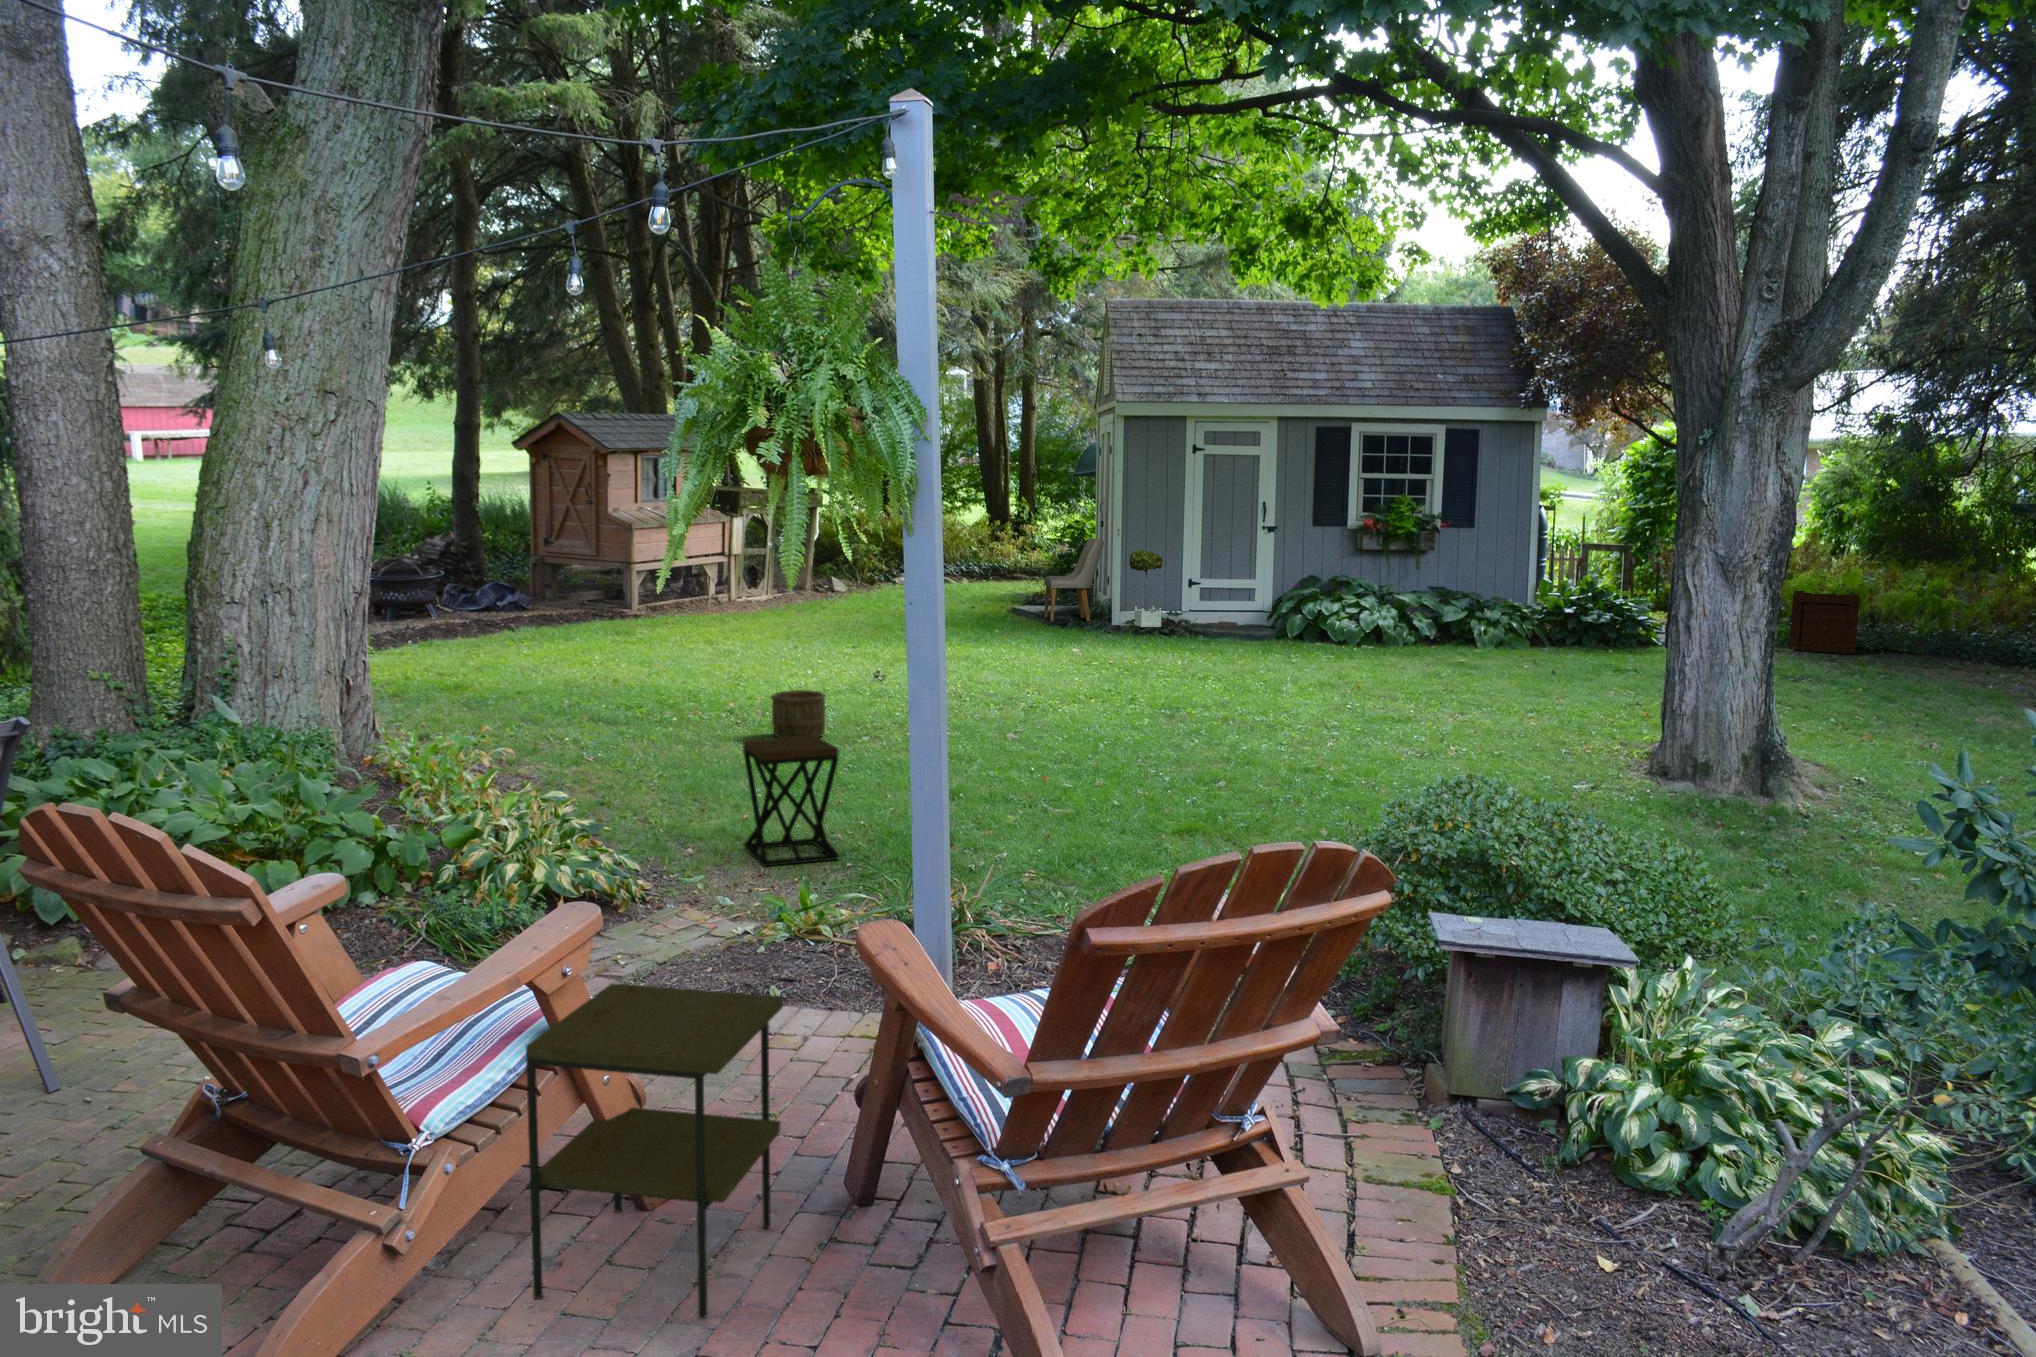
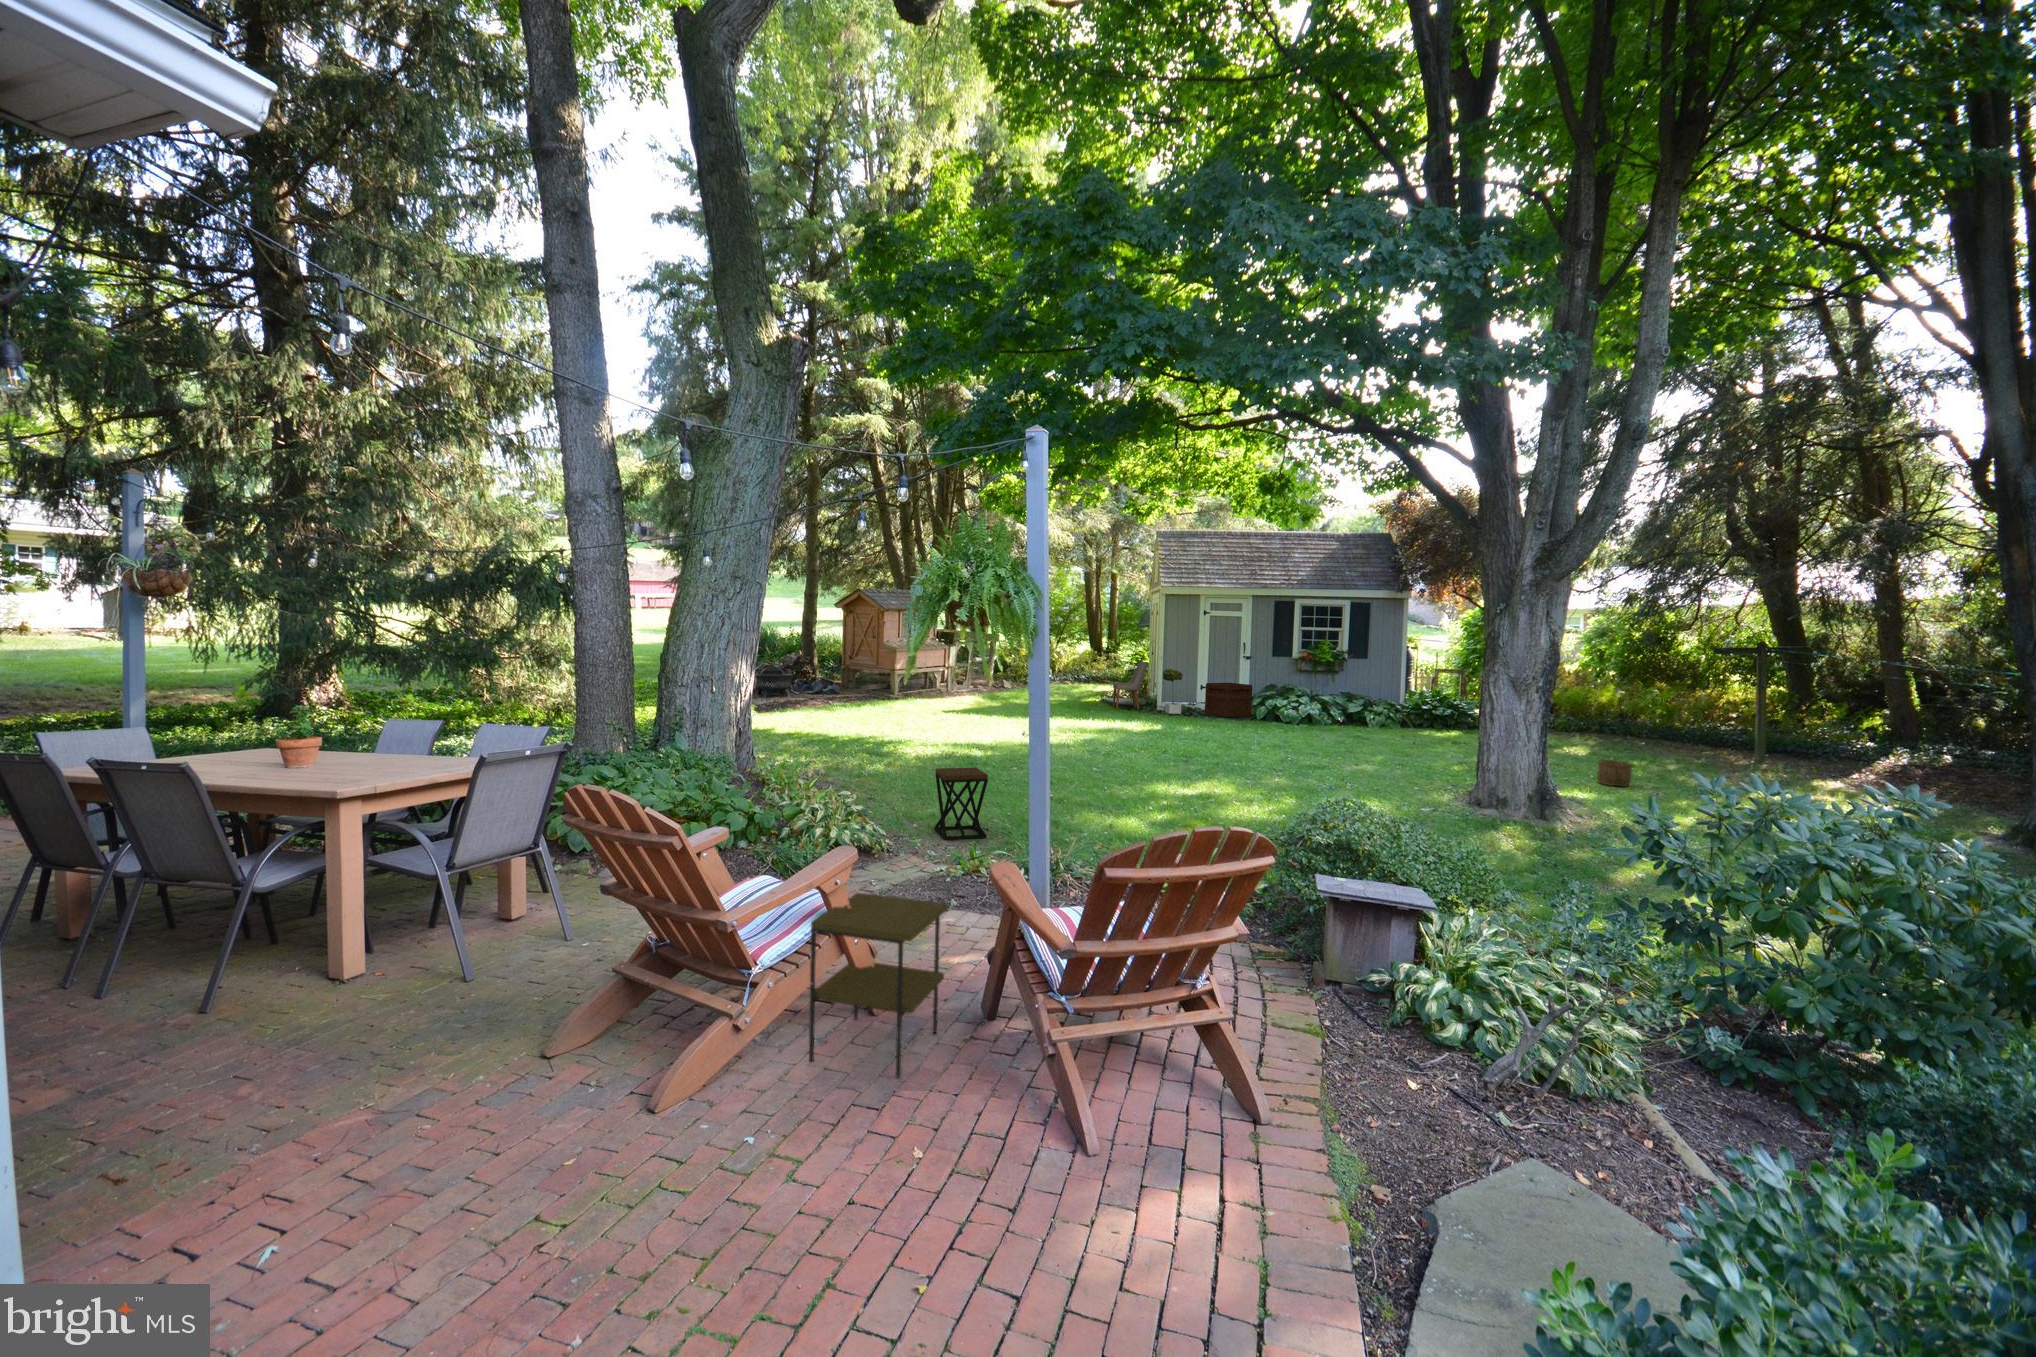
wooden crate: present [1789,591,1860,654] -> present [1205,683,1252,718]
wooden bucket: present [771,690,826,738] -> present [1597,760,1632,787]

